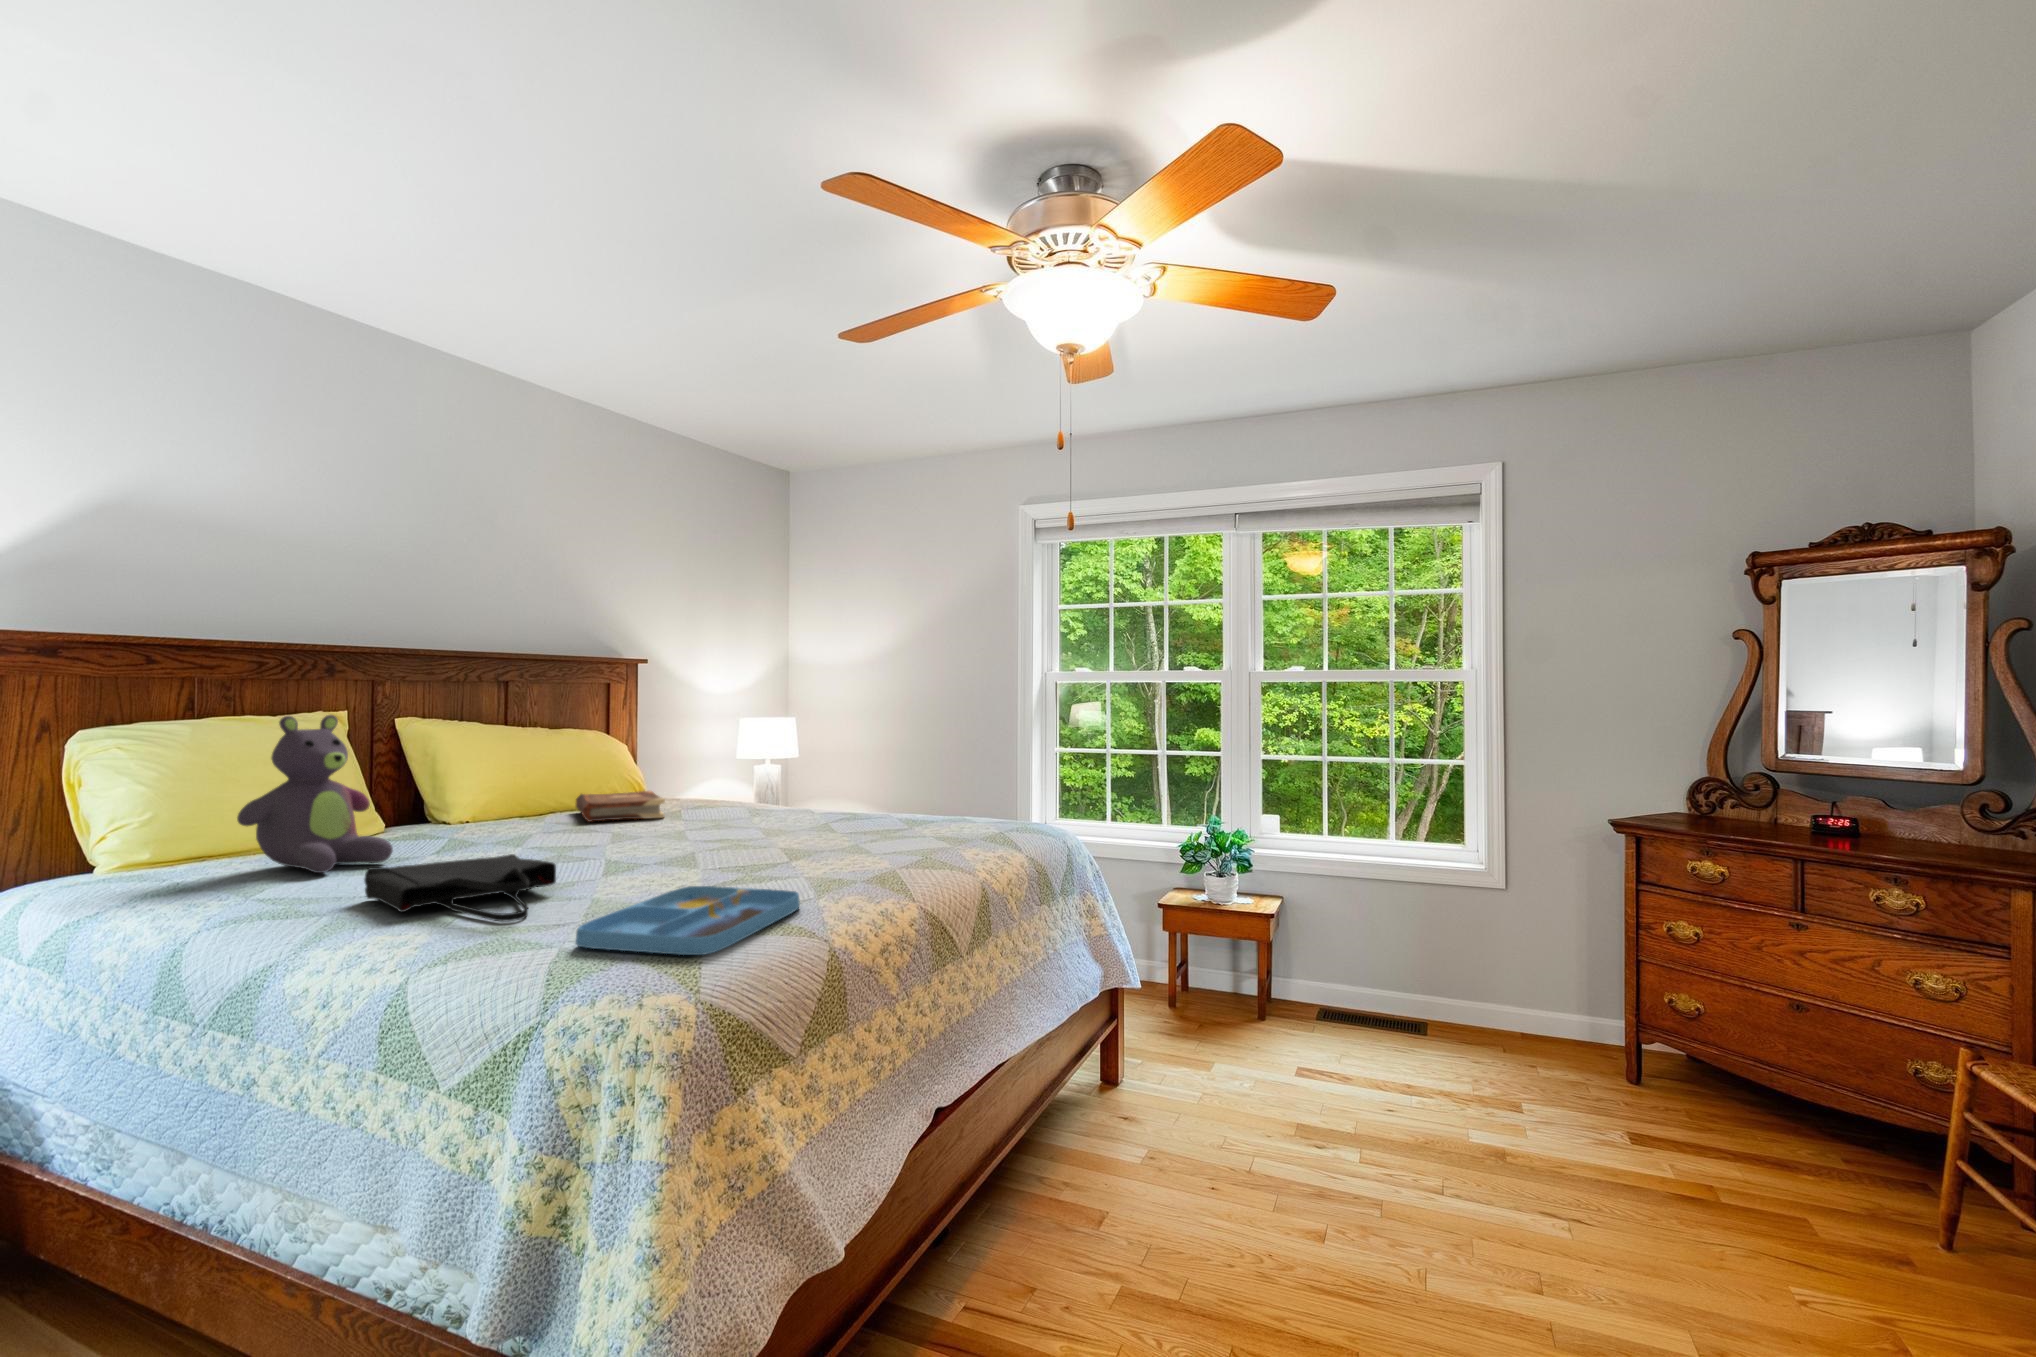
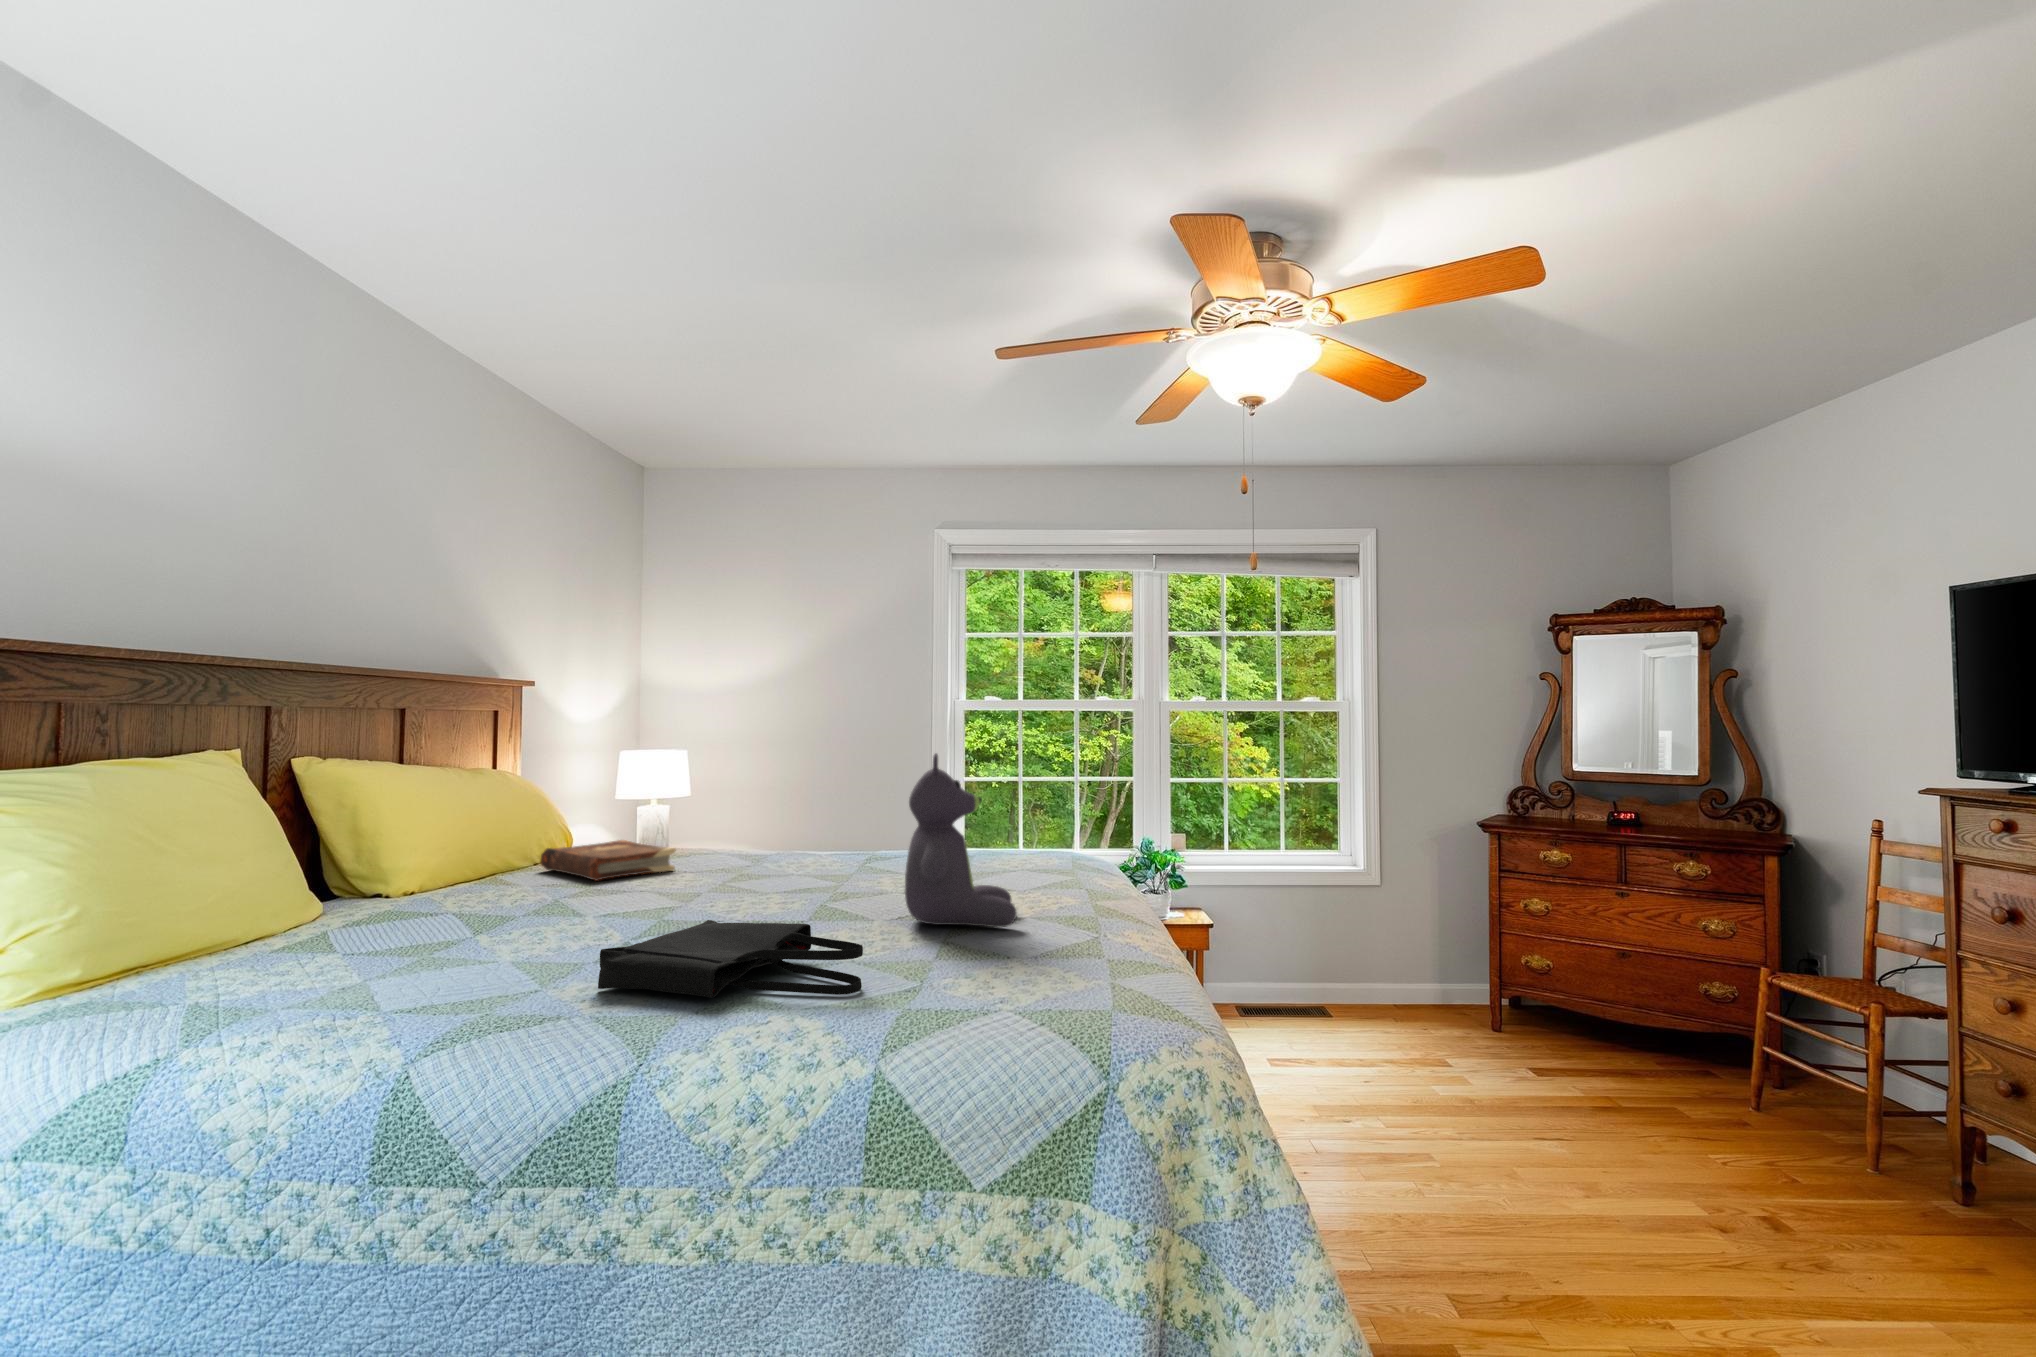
stuffed bear: present [237,715,393,873] -> present [905,754,1017,927]
tray: present [576,886,800,955] -> none [976,931,1162,1008]

